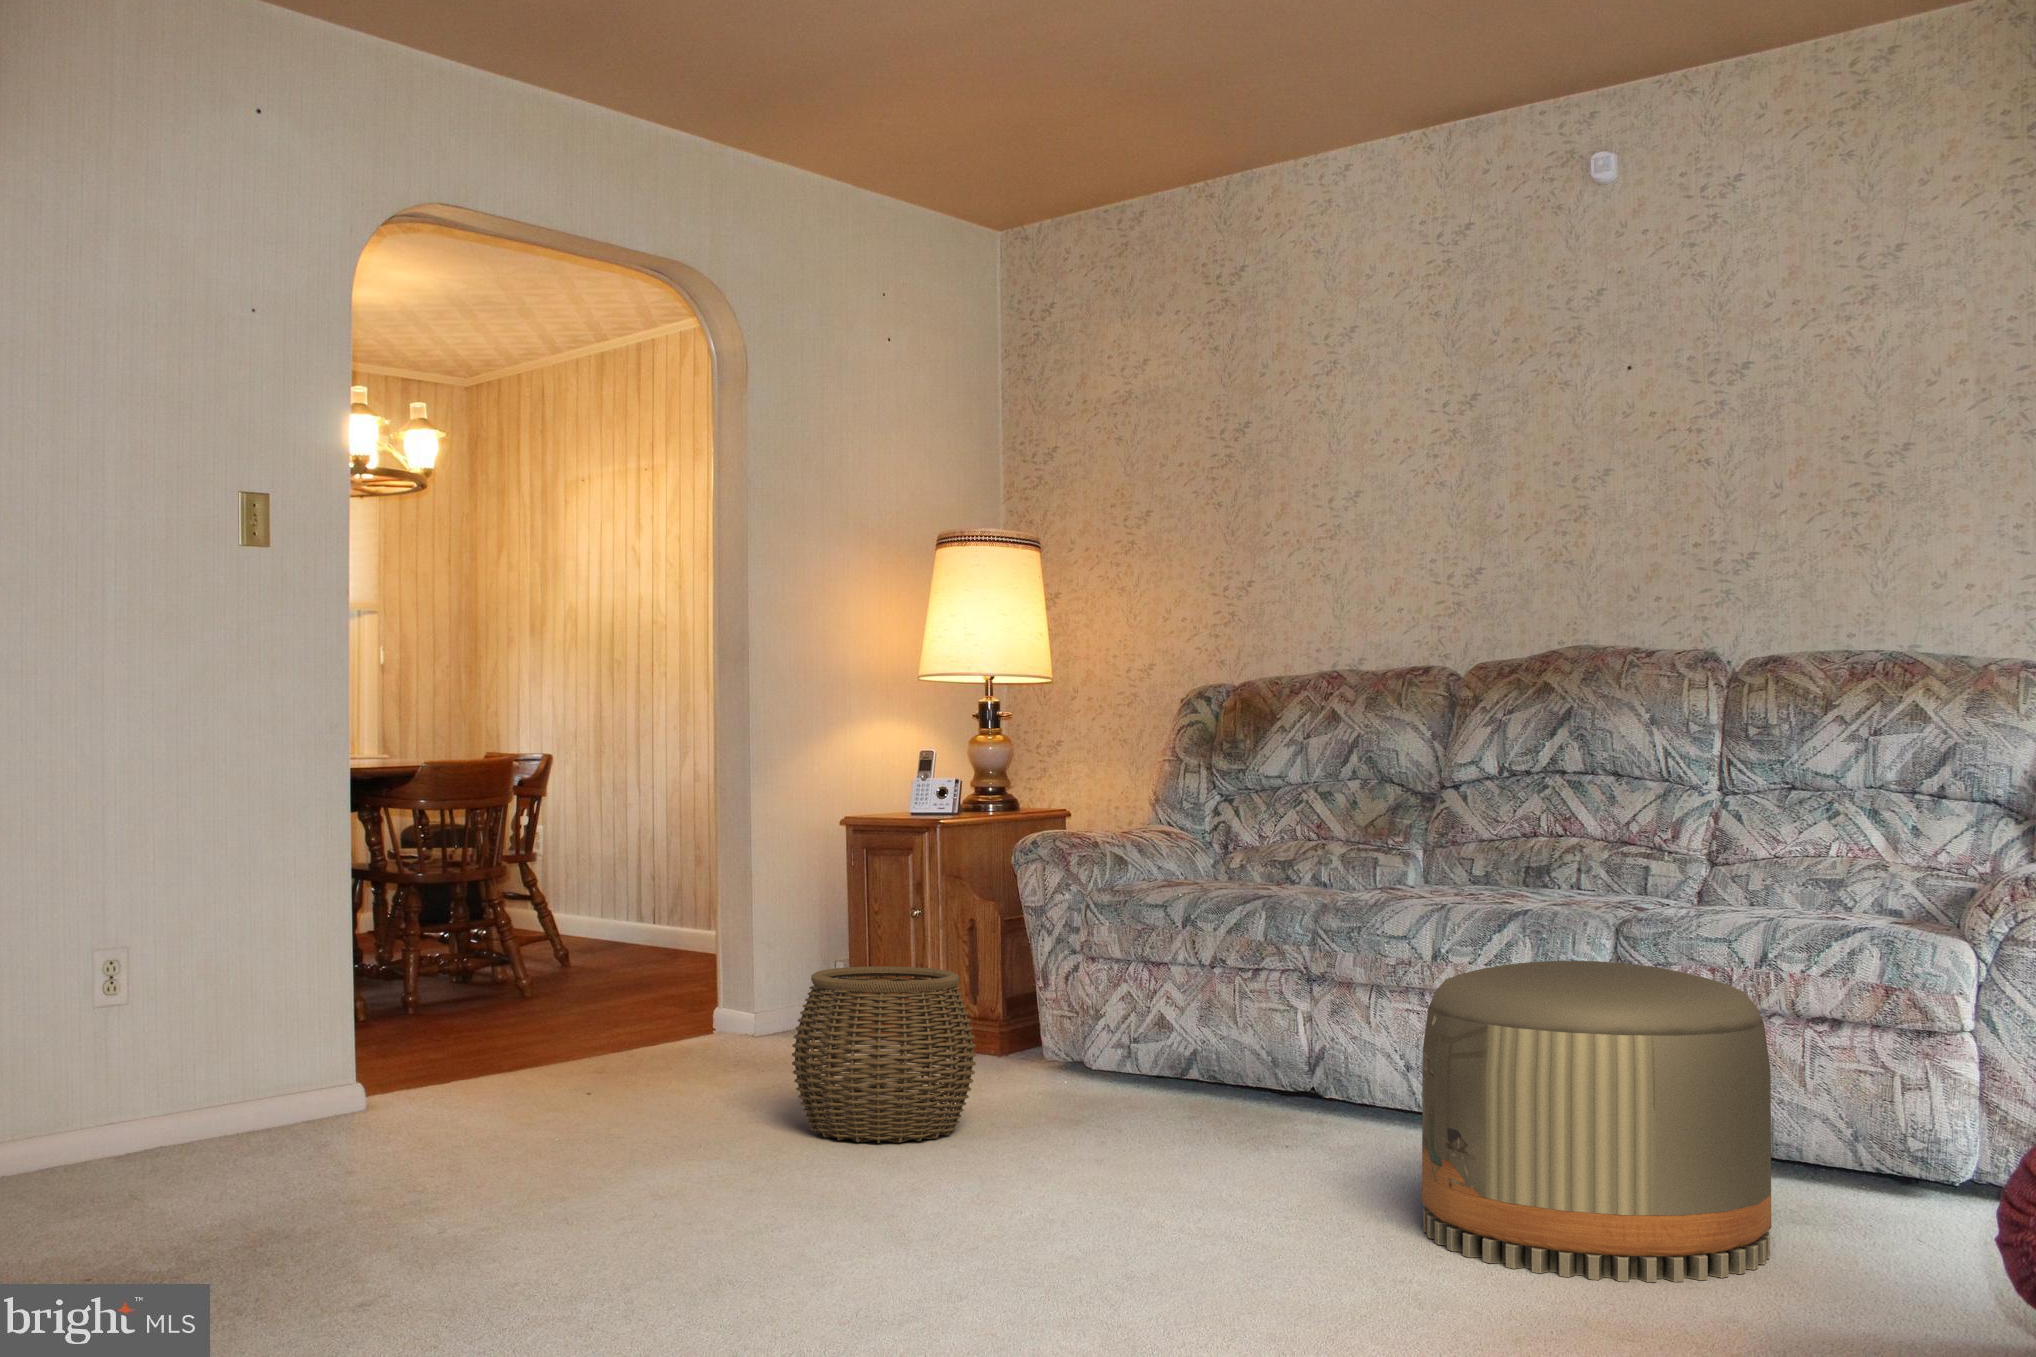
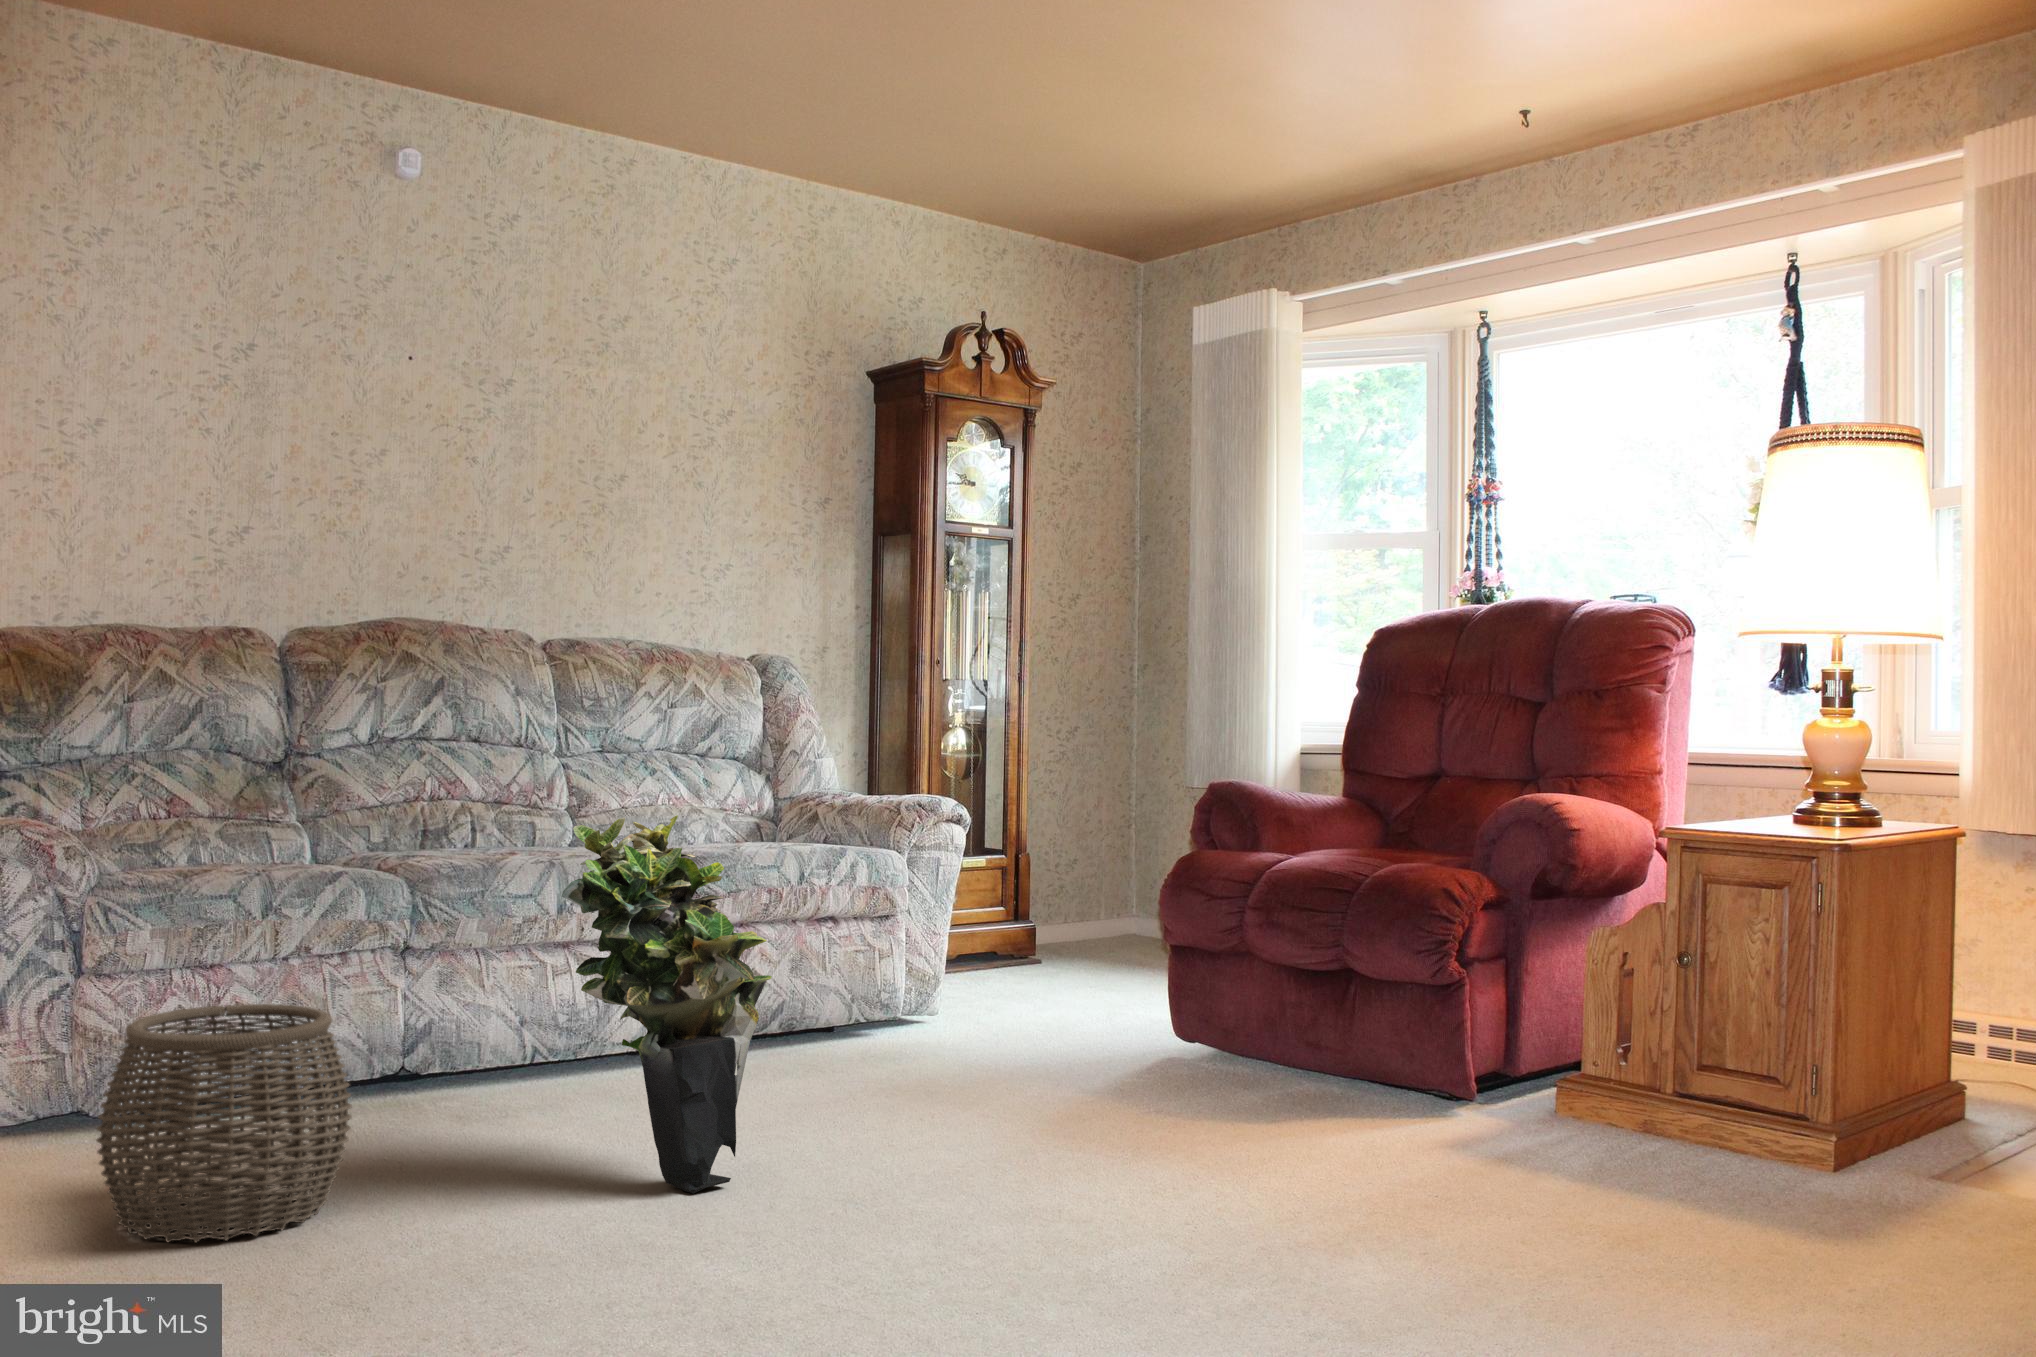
potted plant: none [1002,829,1204,1208] -> present [562,815,772,1194]
pouf: present [1422,961,1771,1282] -> none [809,893,1056,1122]

